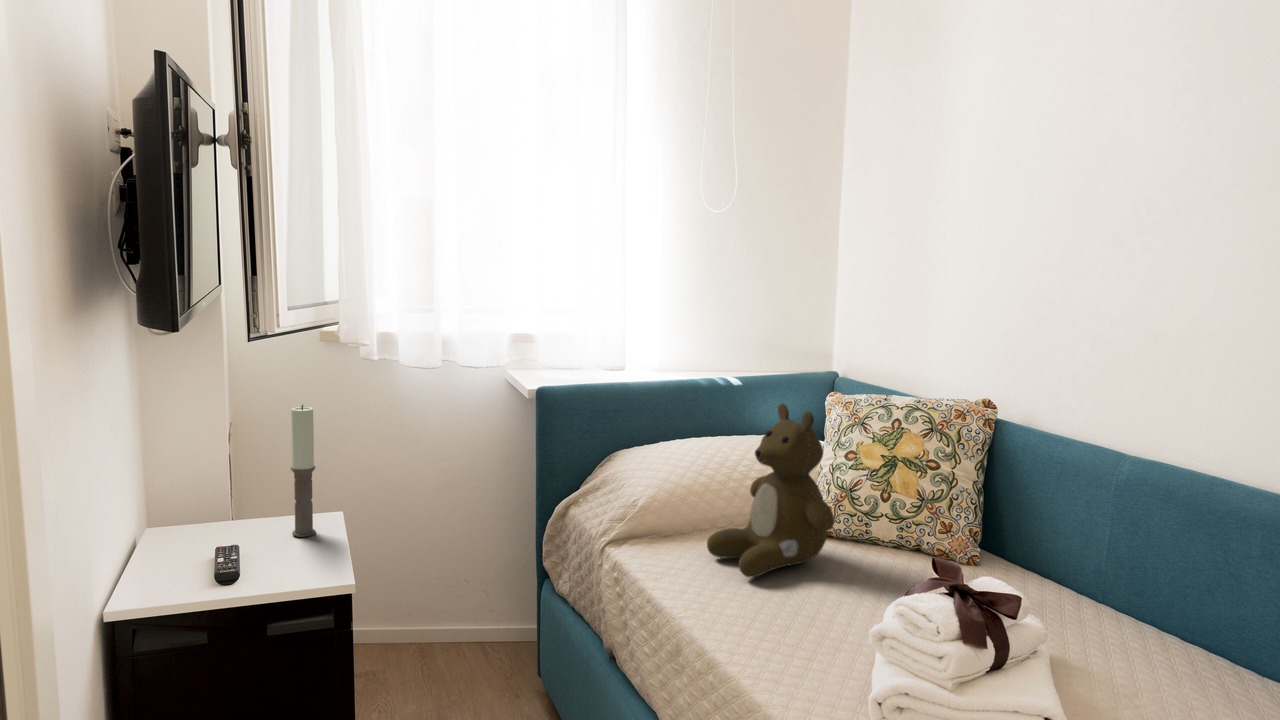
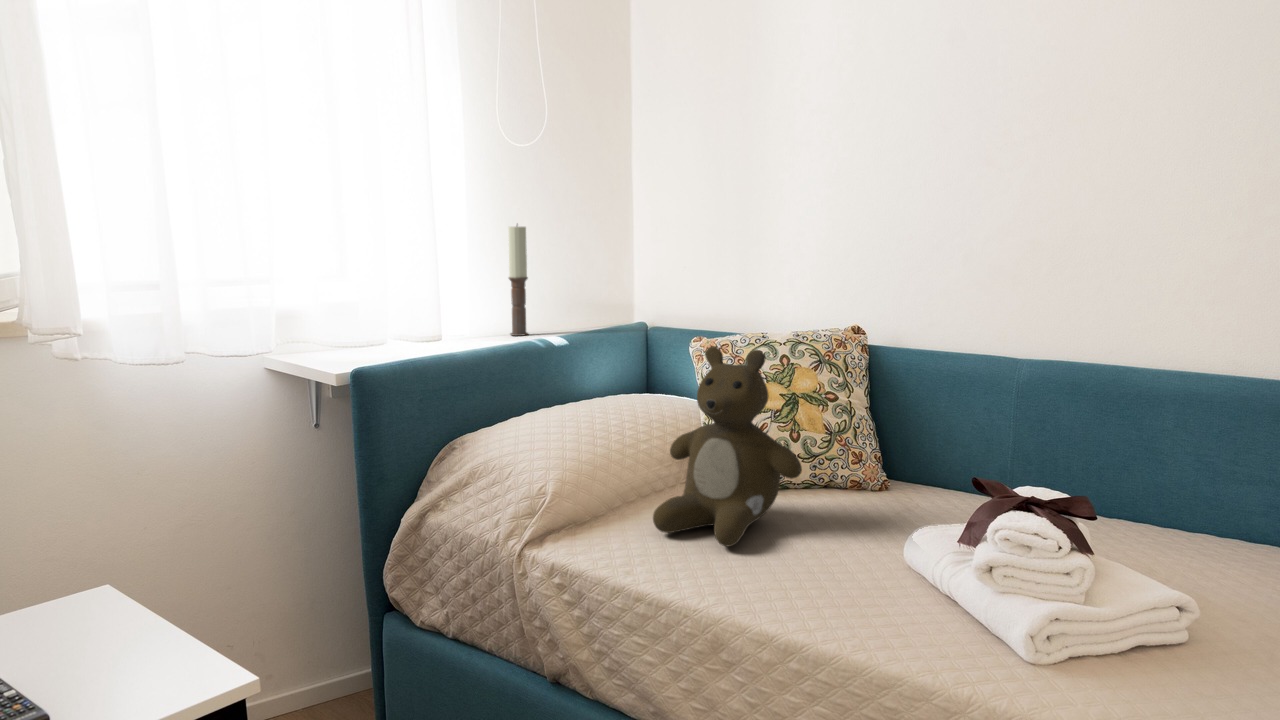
candle: present [291,405,316,537] -> present [508,226,528,336]

